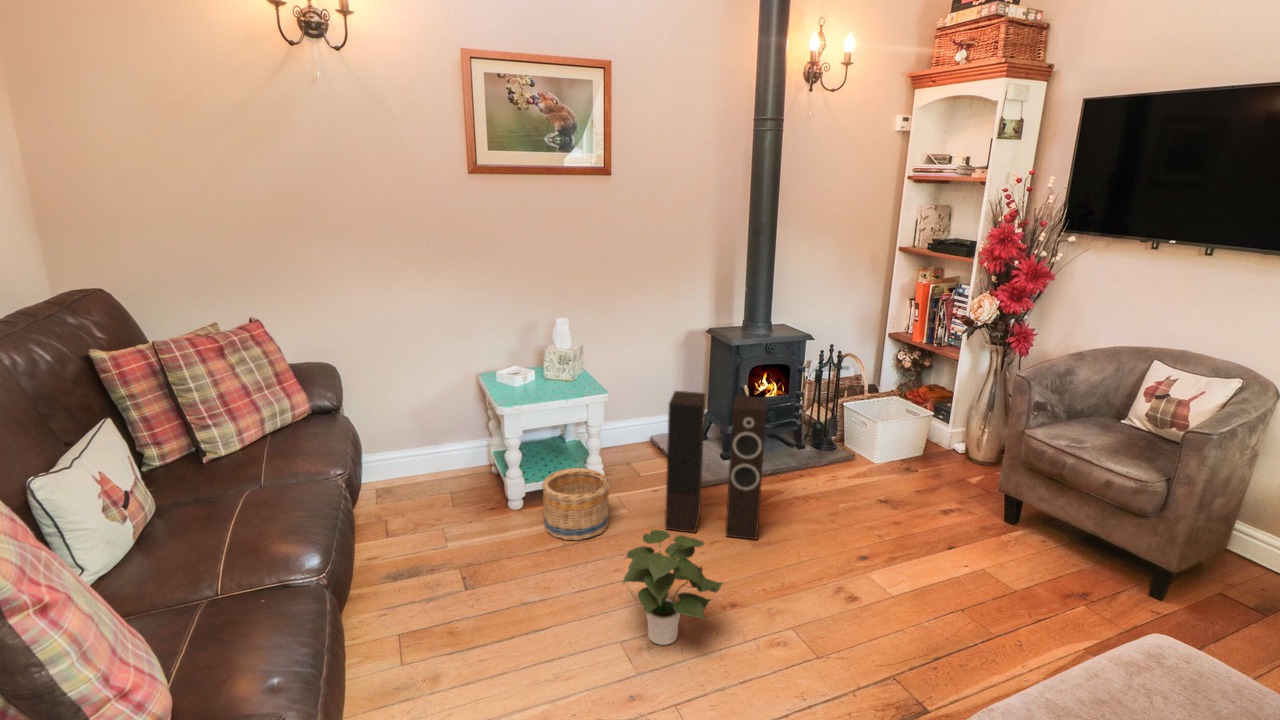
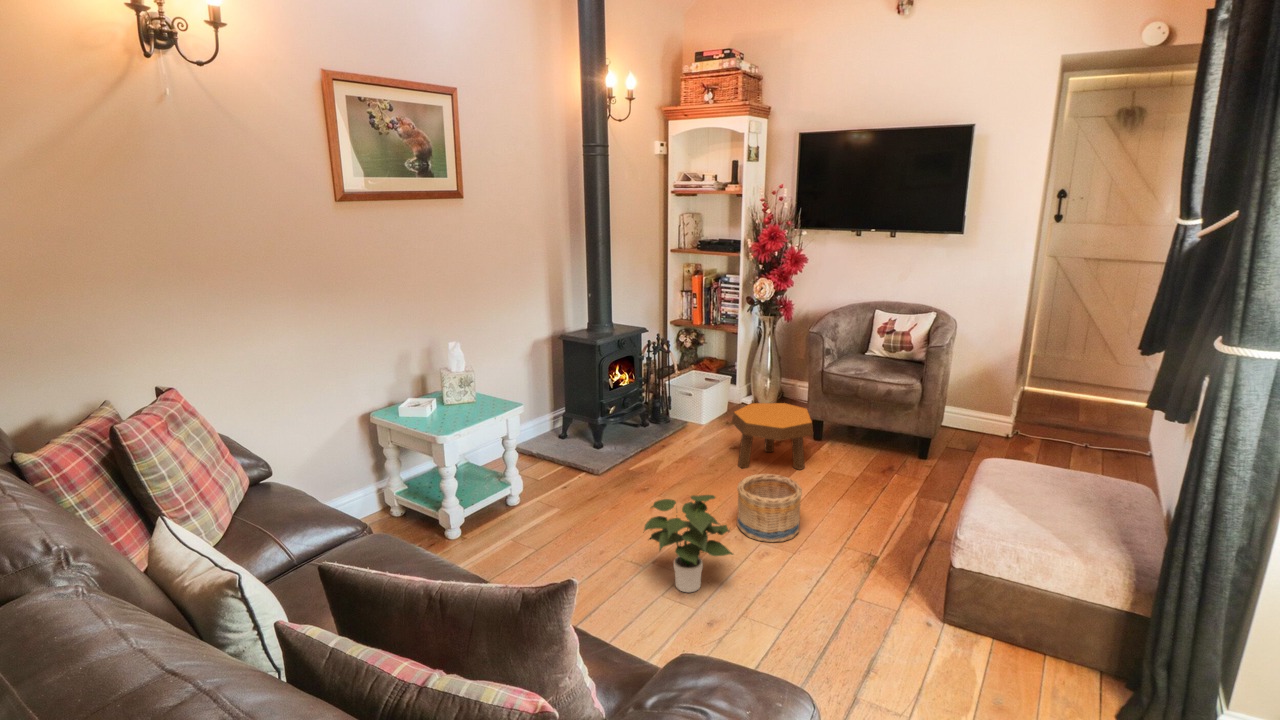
speaker: present [665,391,767,540] -> none [593,379,682,514]
footstool: none [865,451,982,551] -> present [732,403,813,470]
basket: present [542,468,610,540] -> present [737,474,802,542]

